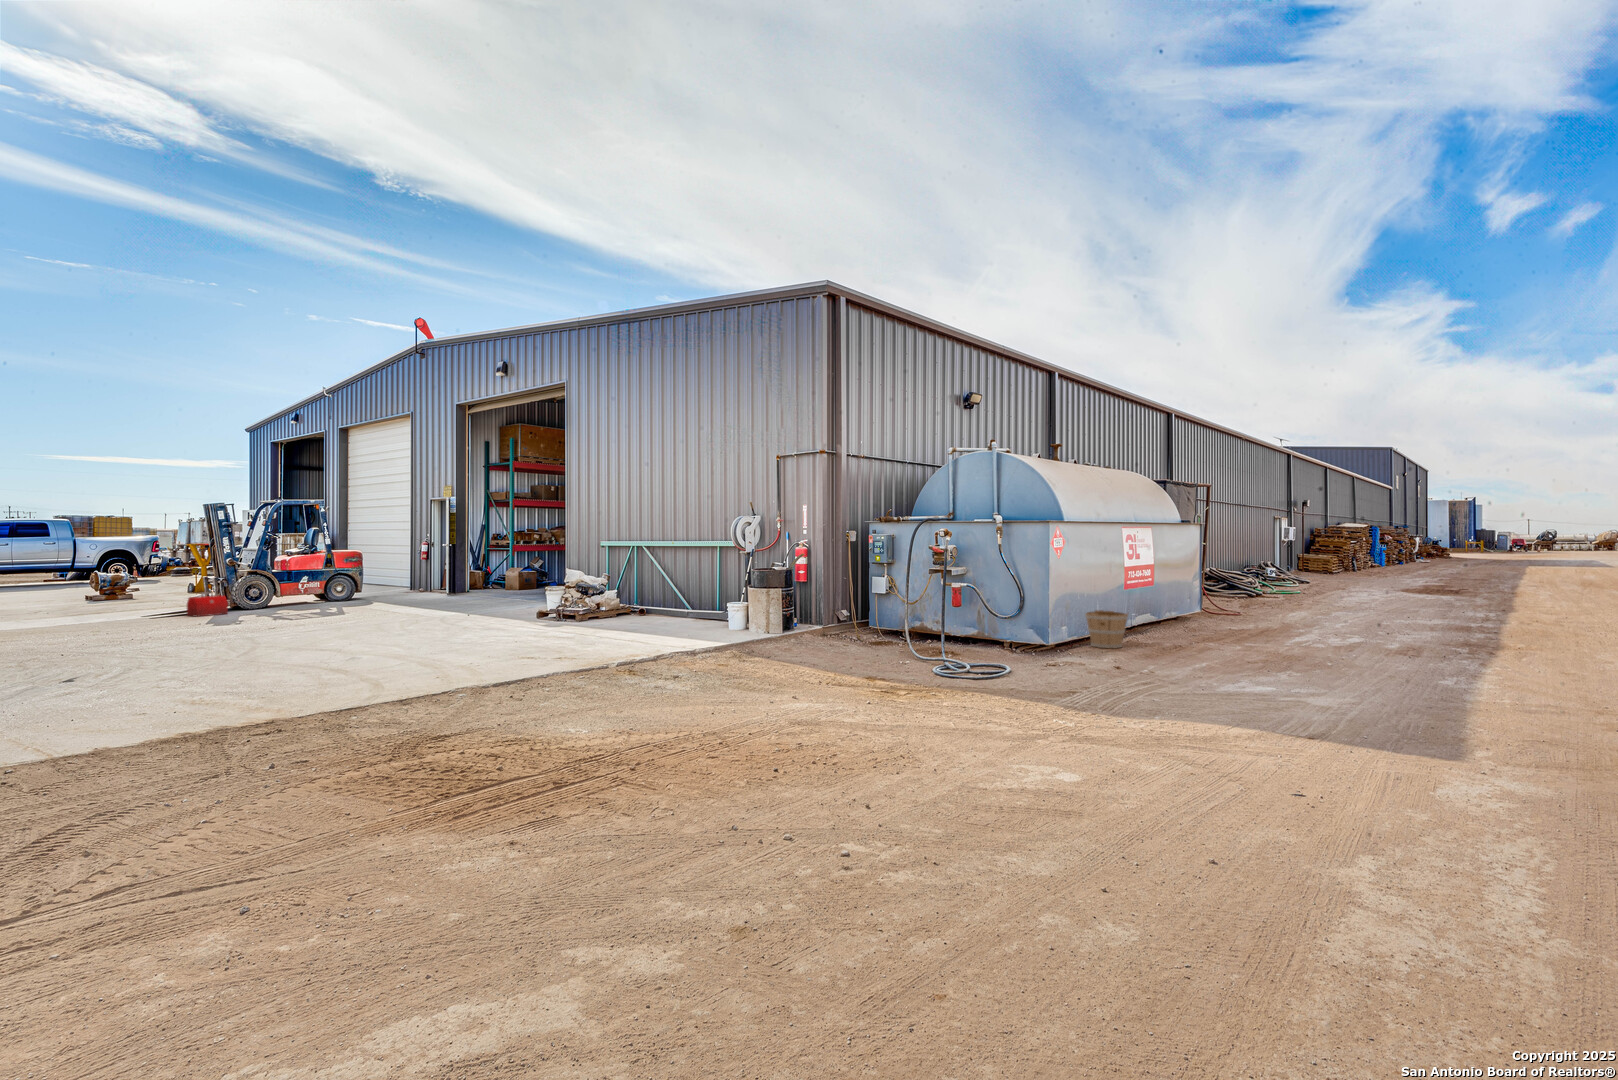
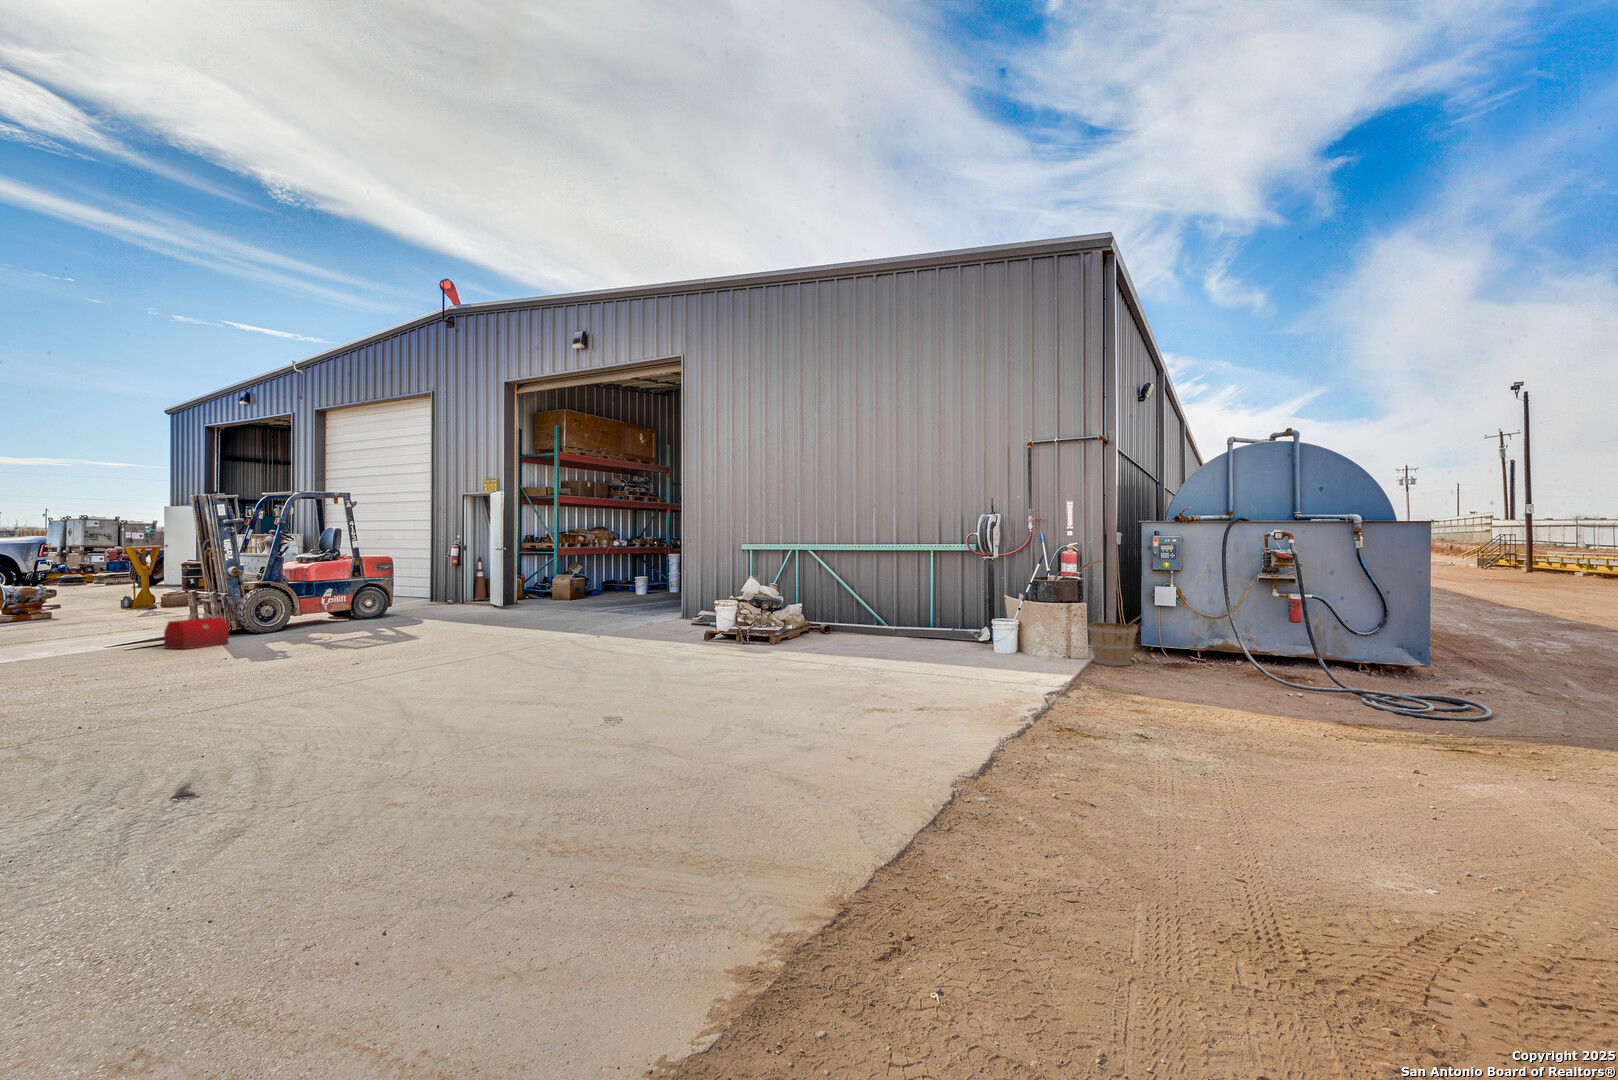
wooden bucket: present [1085,610,1128,648] -> present [1088,622,1138,666]

